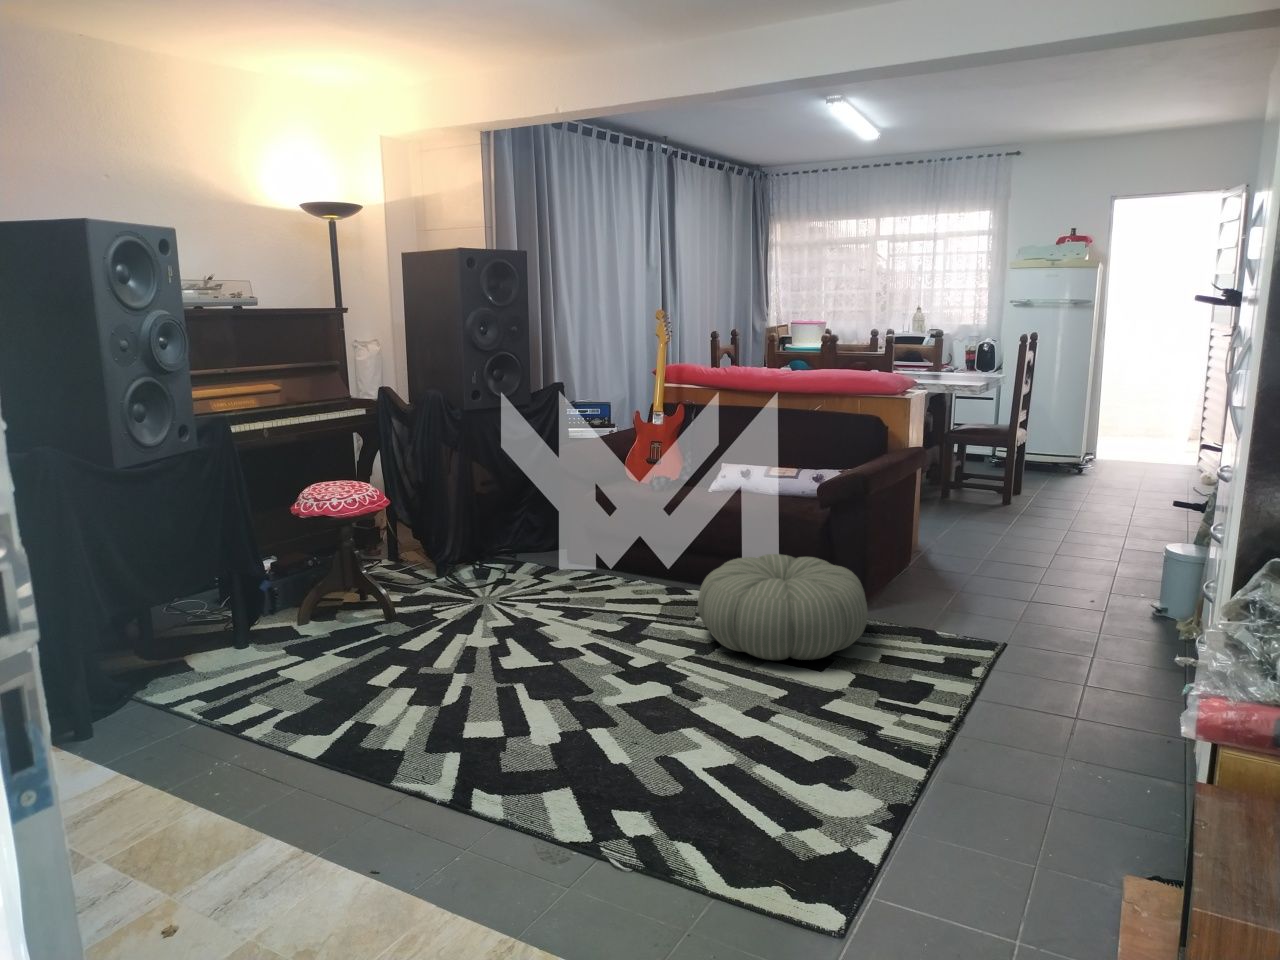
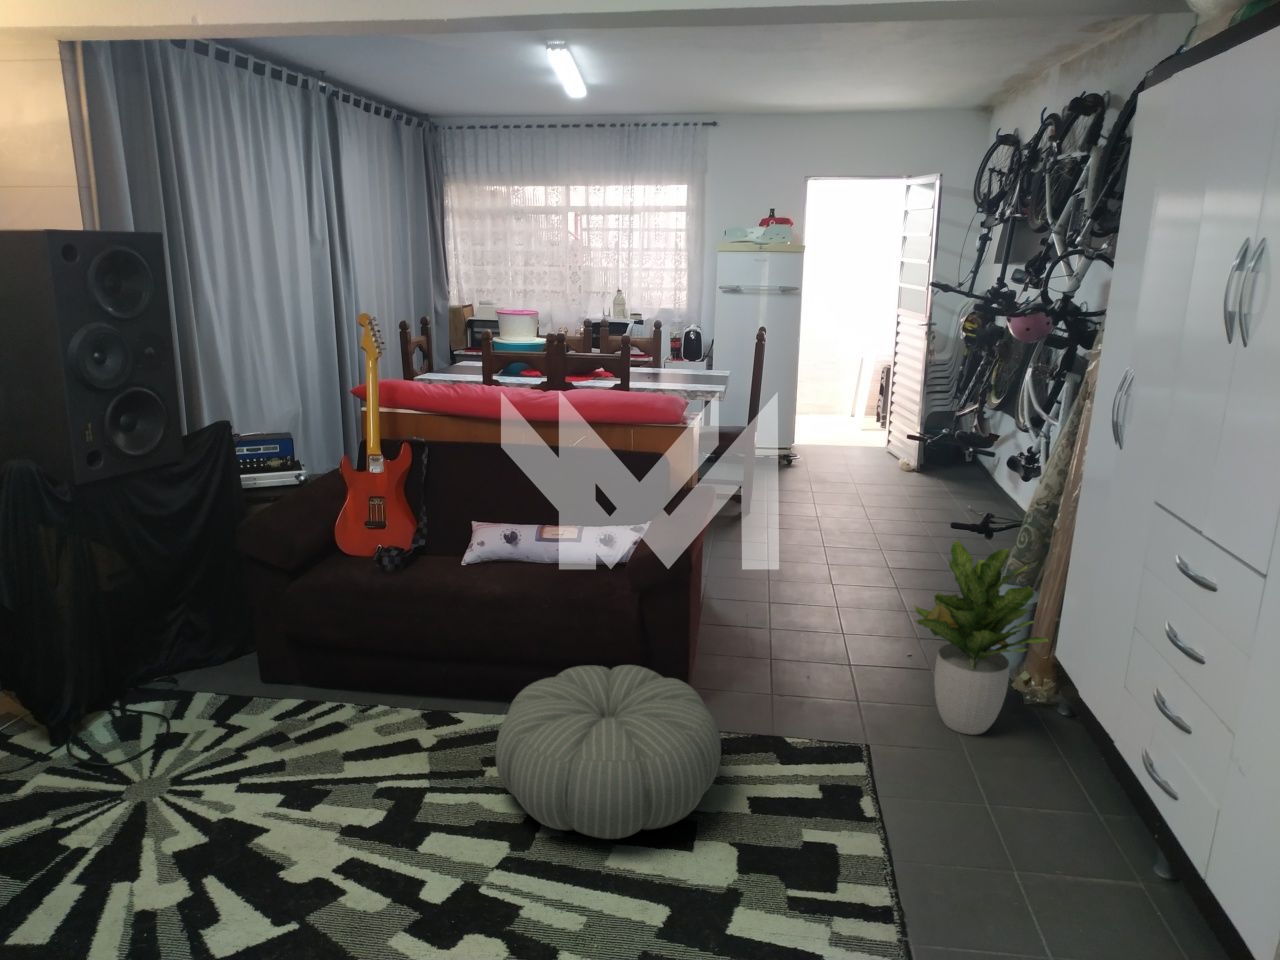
potted plant: none [1061,479,1190,654] -> present [915,539,1048,735]

